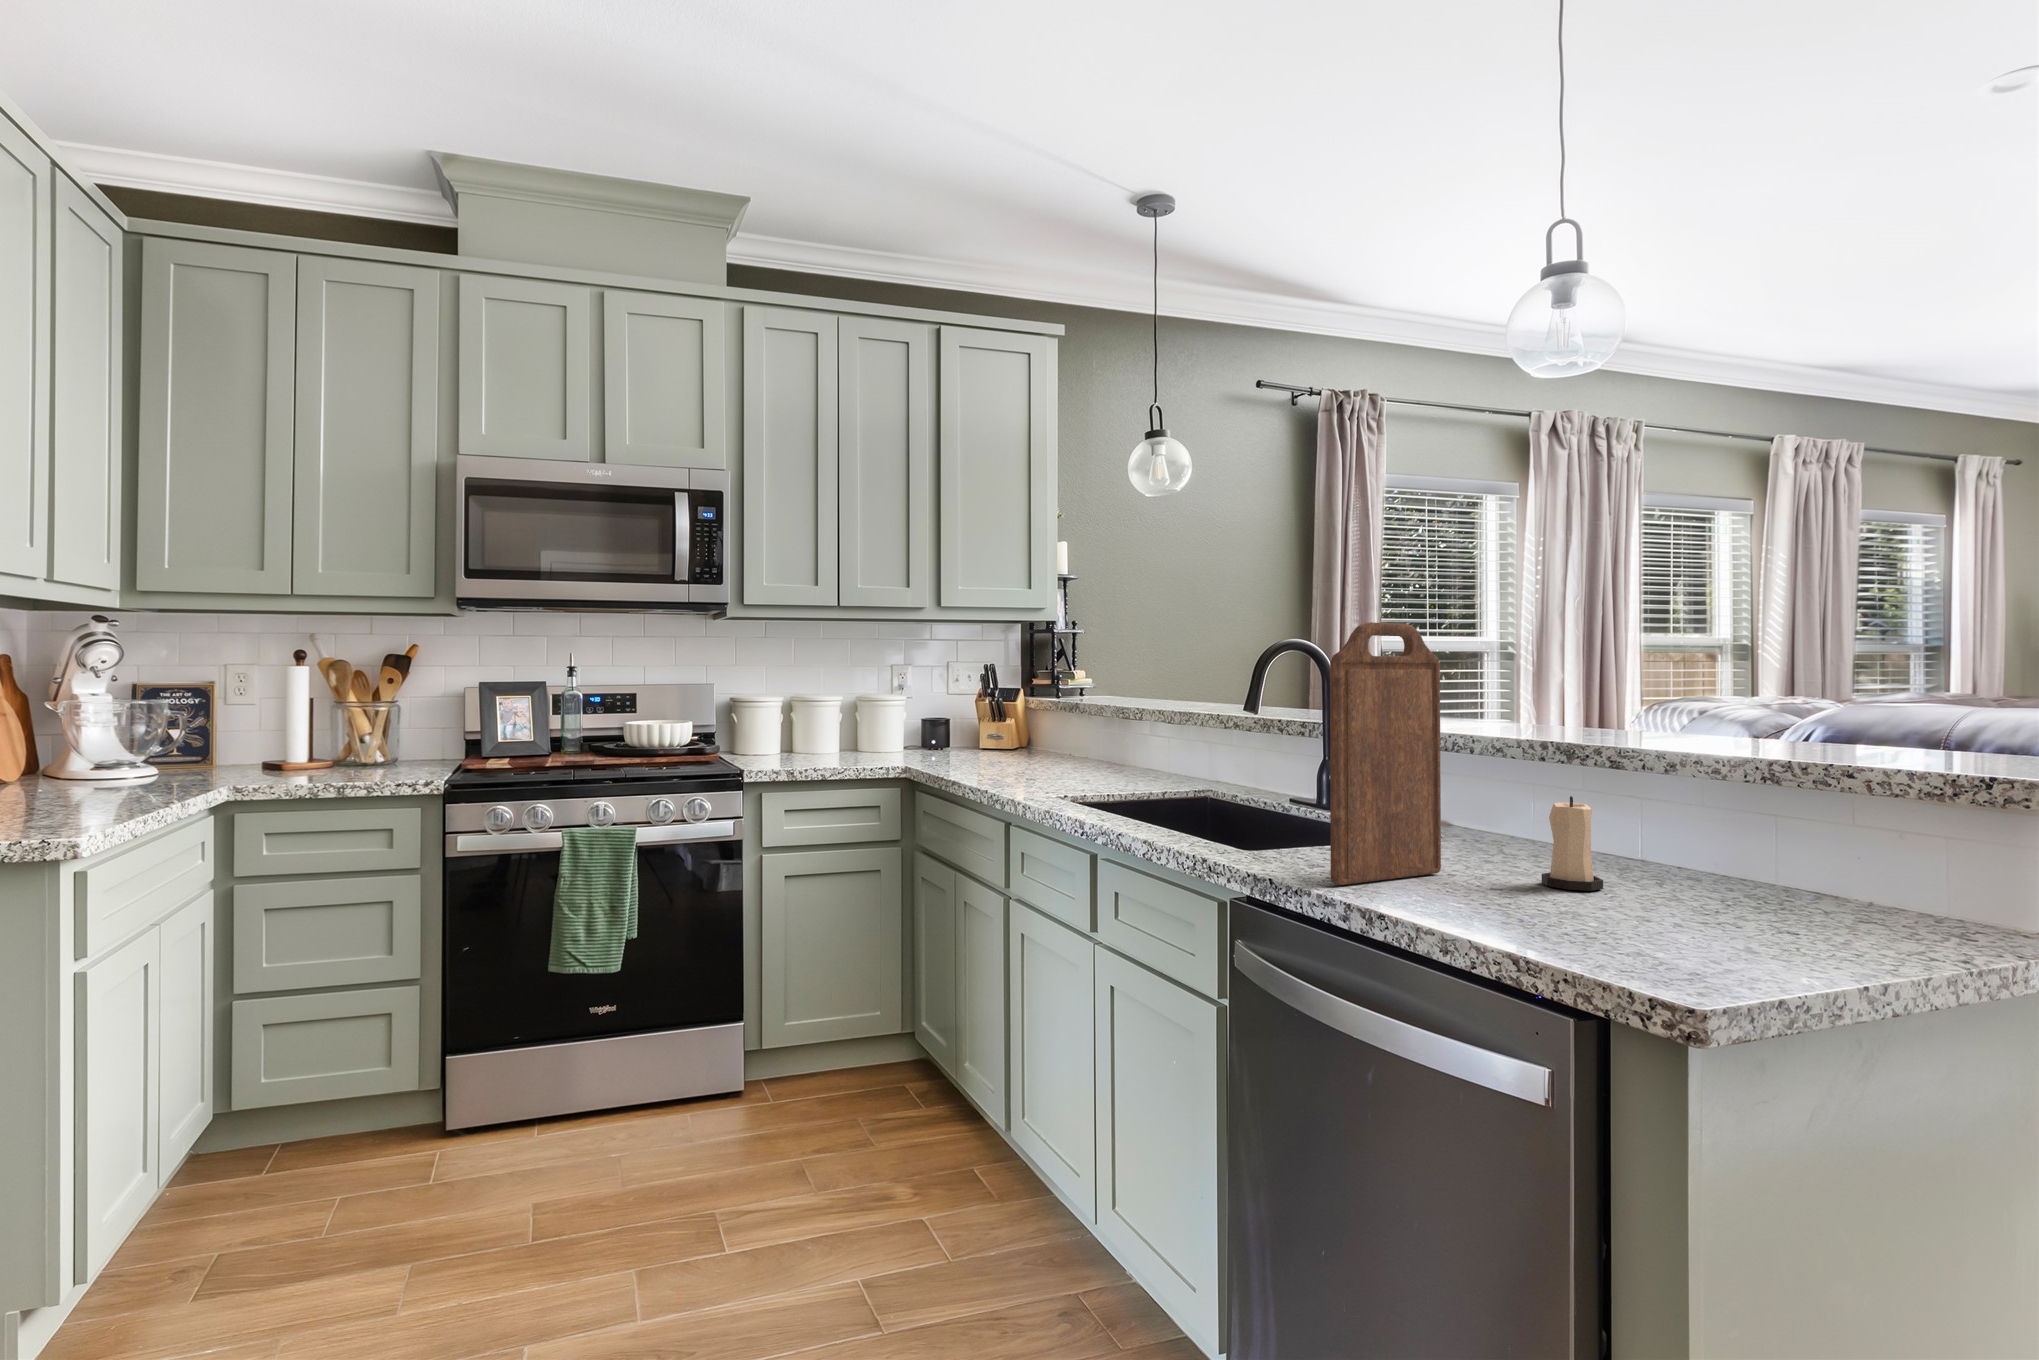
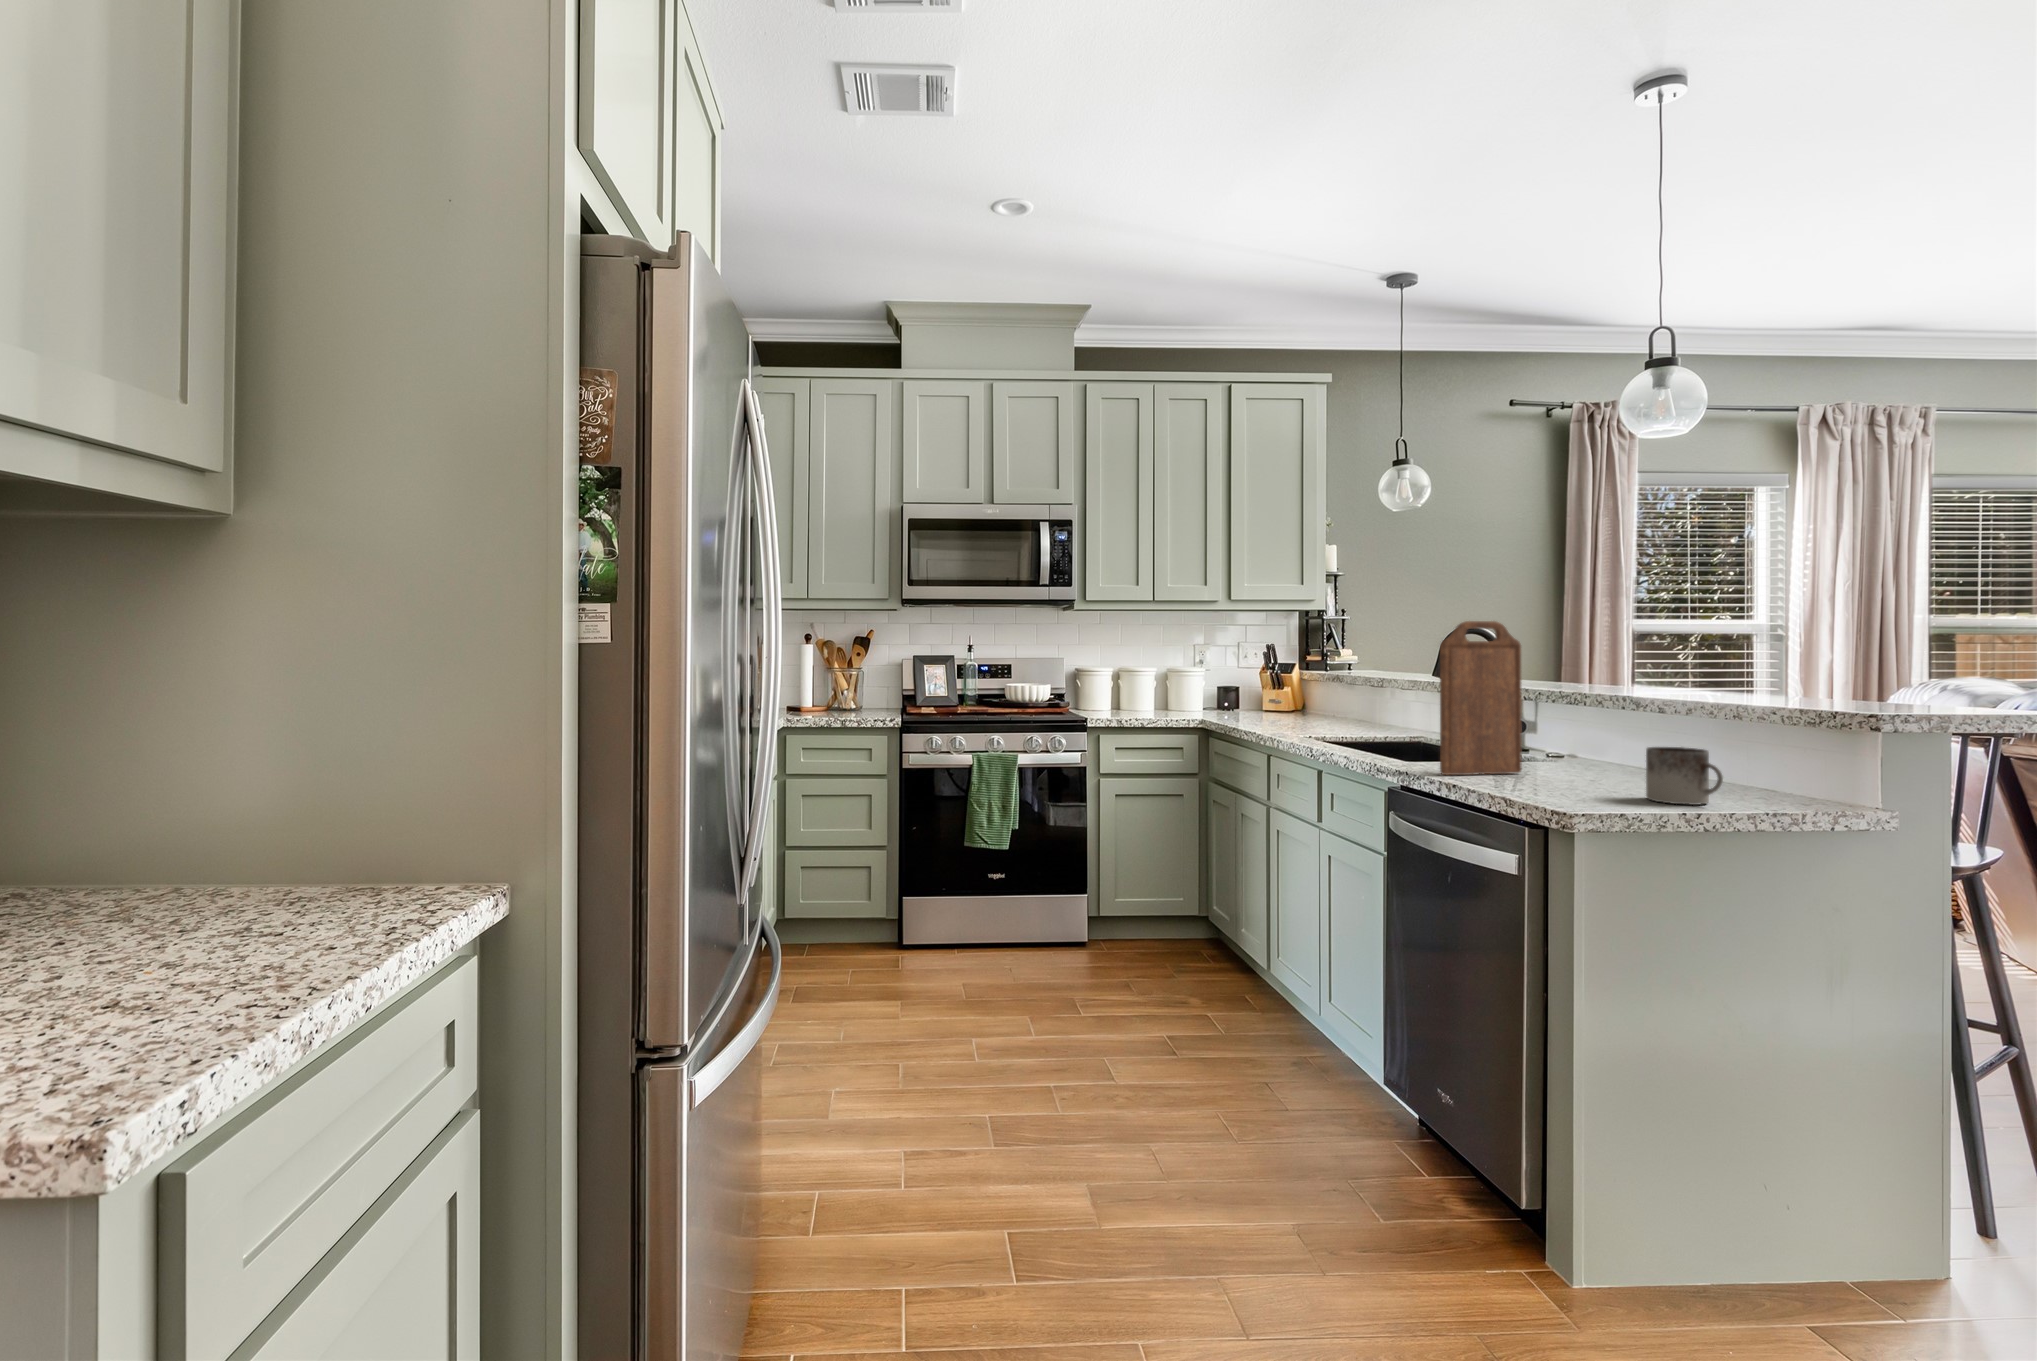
candle: present [1541,796,1603,891] -> none [1584,726,1620,783]
mug: none [1706,839,1858,948] -> present [1646,747,1723,805]

